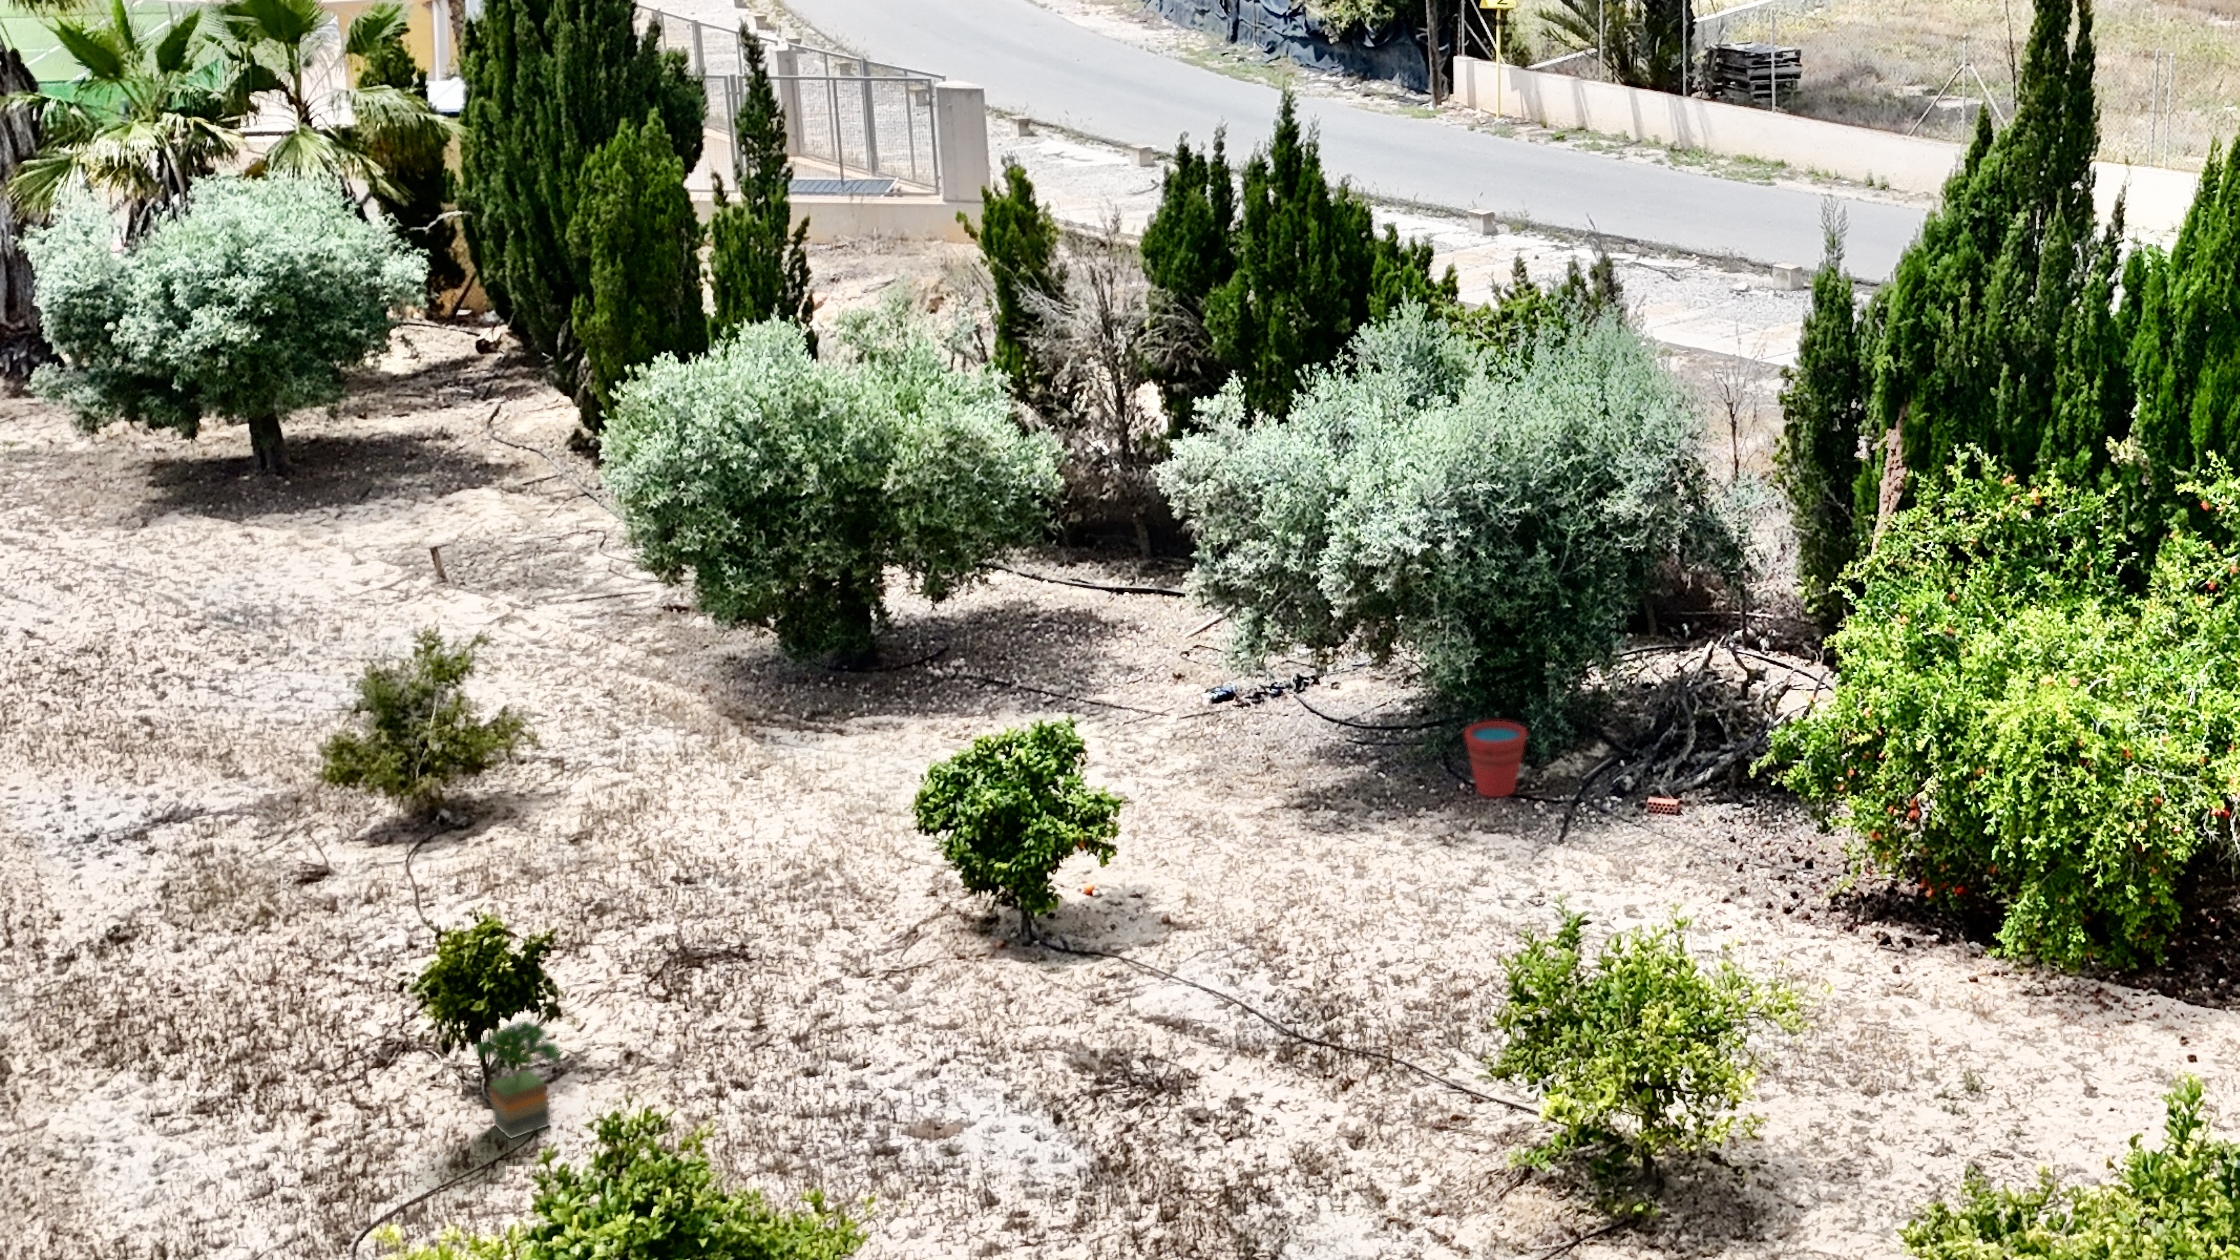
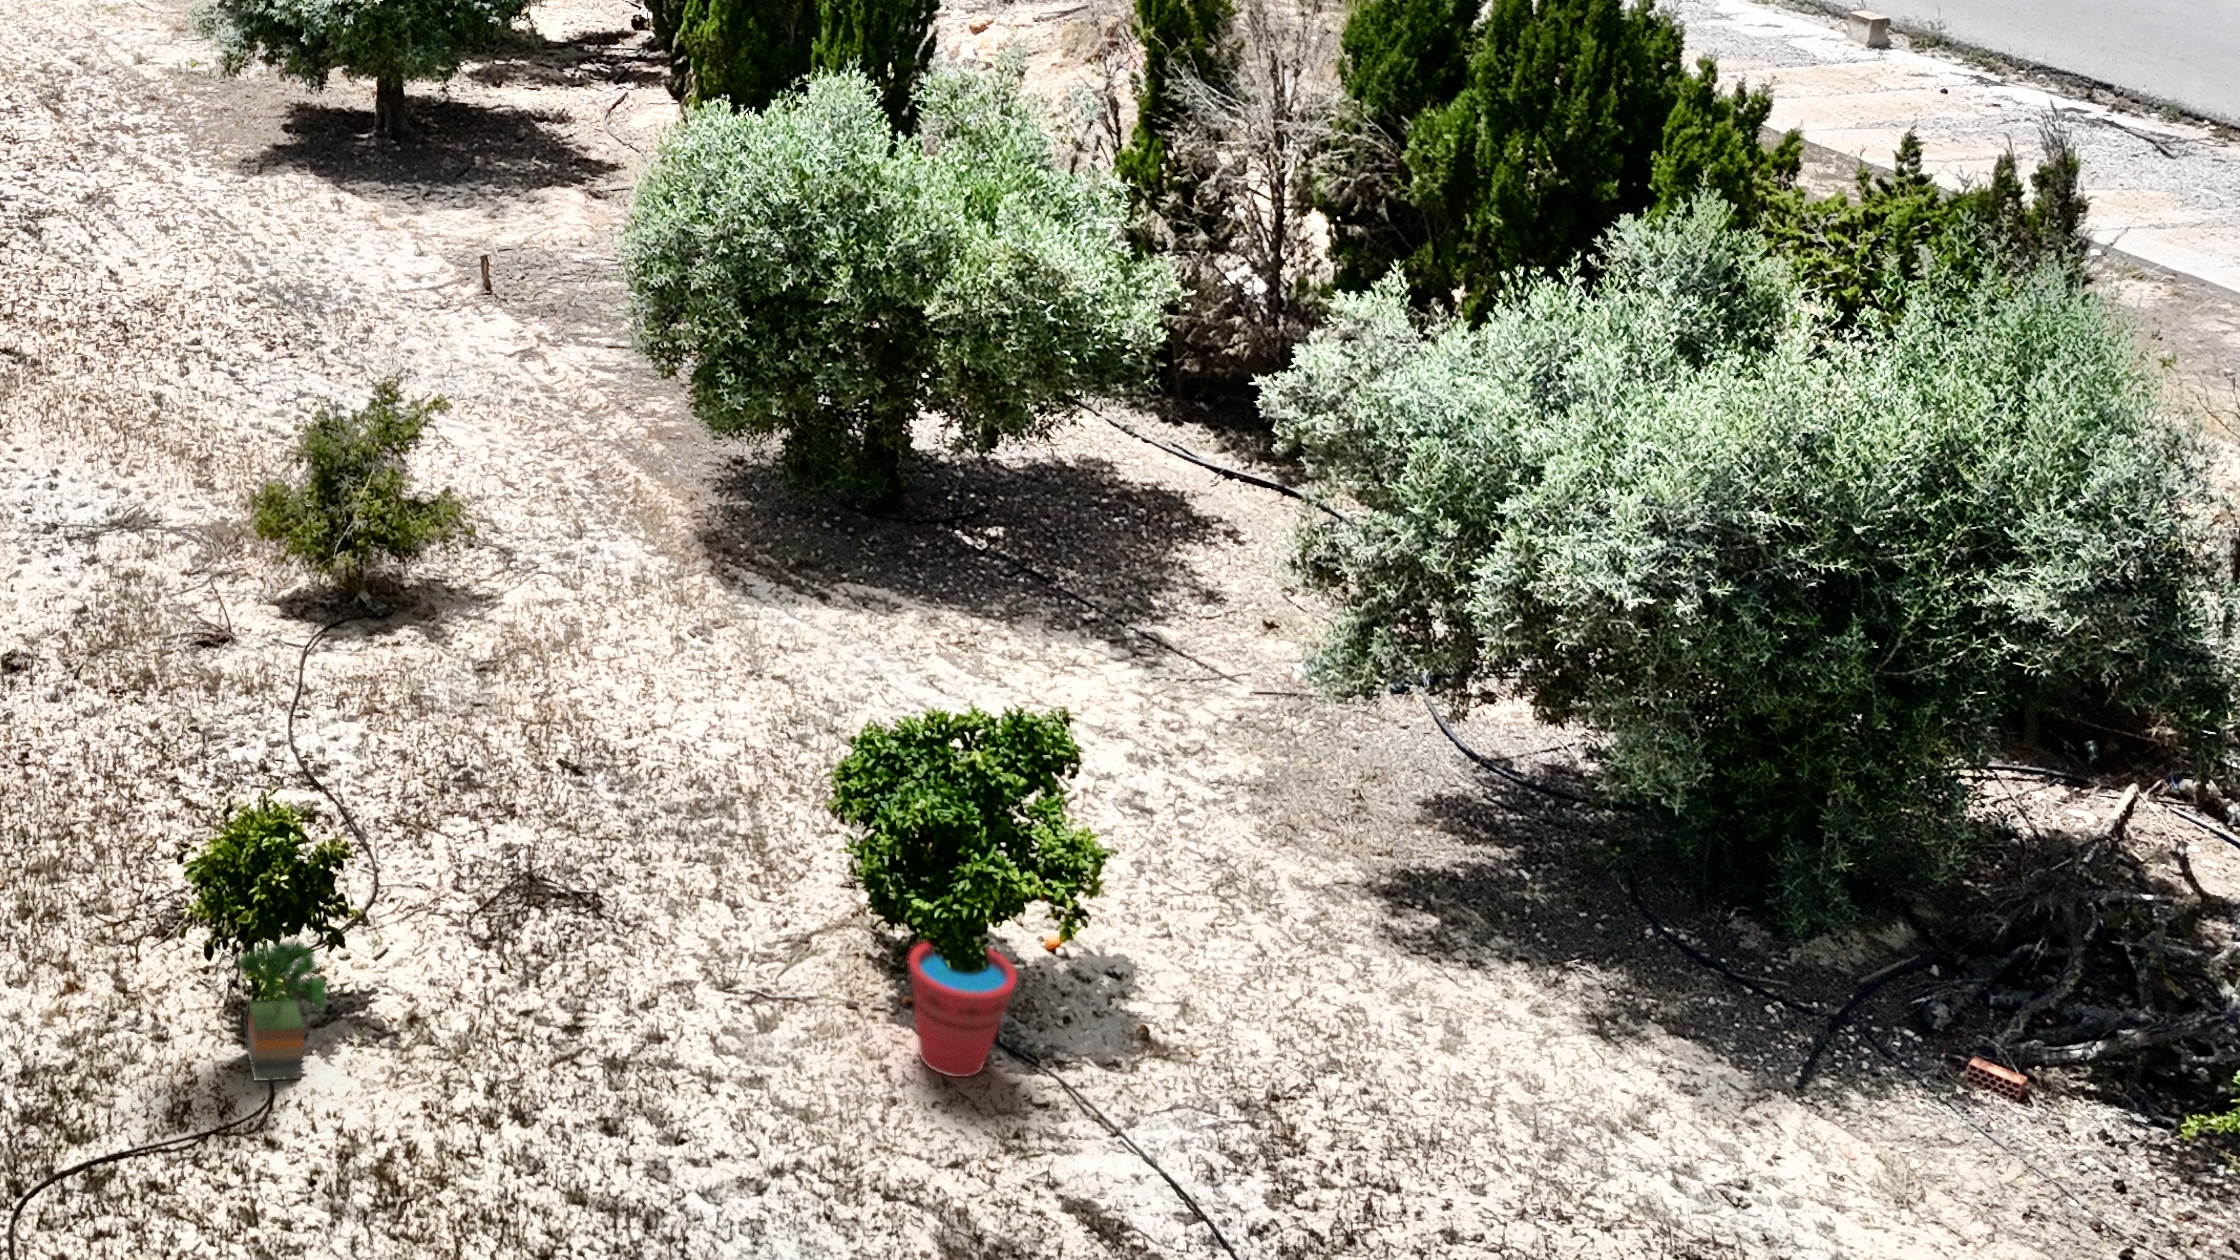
bucket: present [1465,721,1526,797] -> present [909,943,1017,1077]

